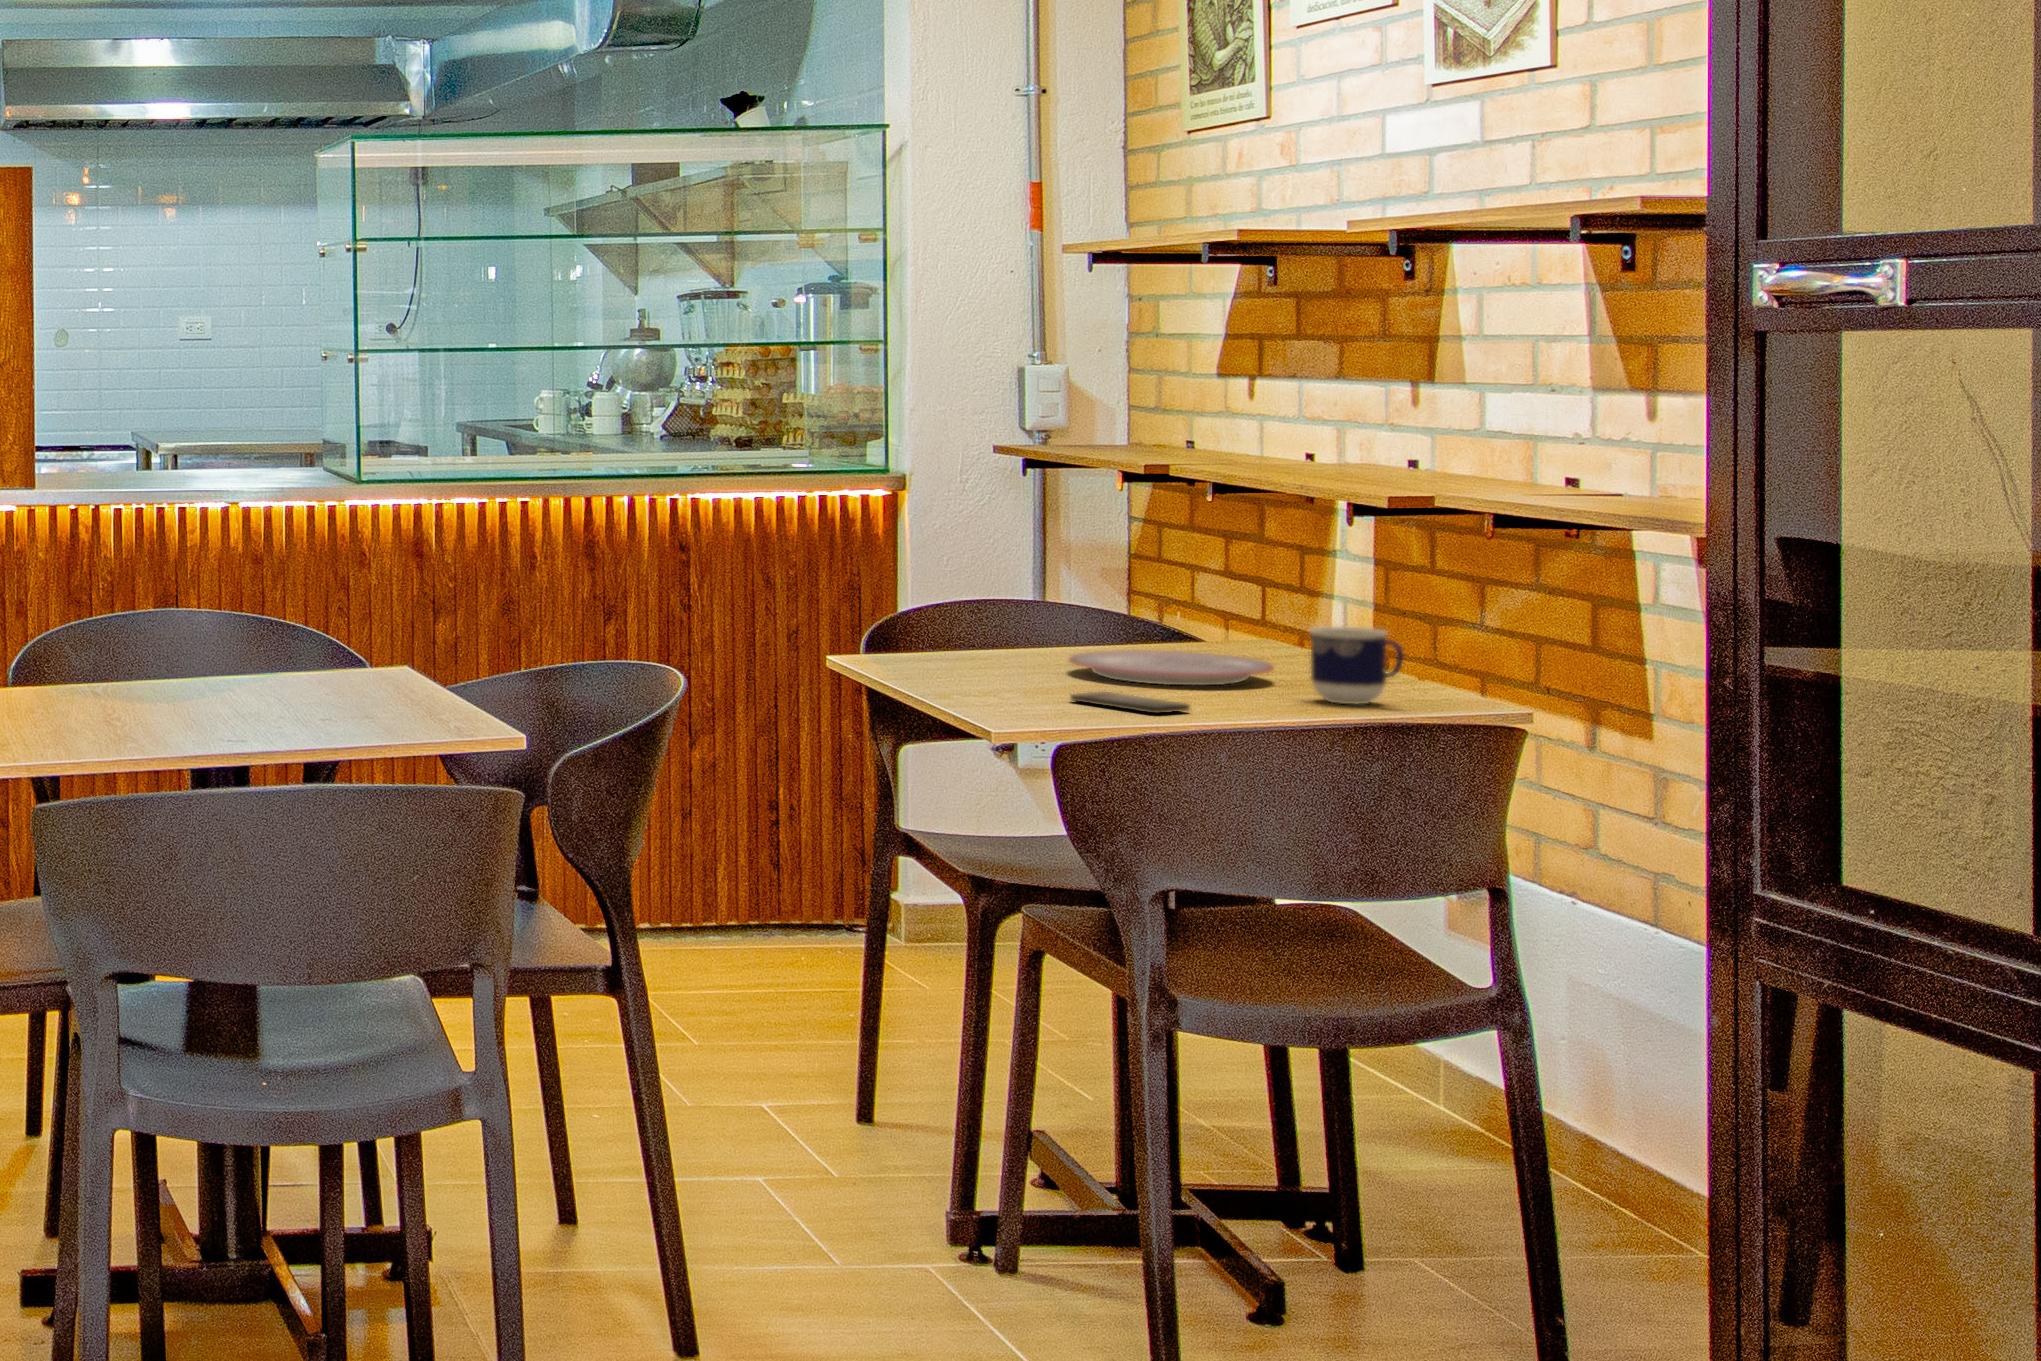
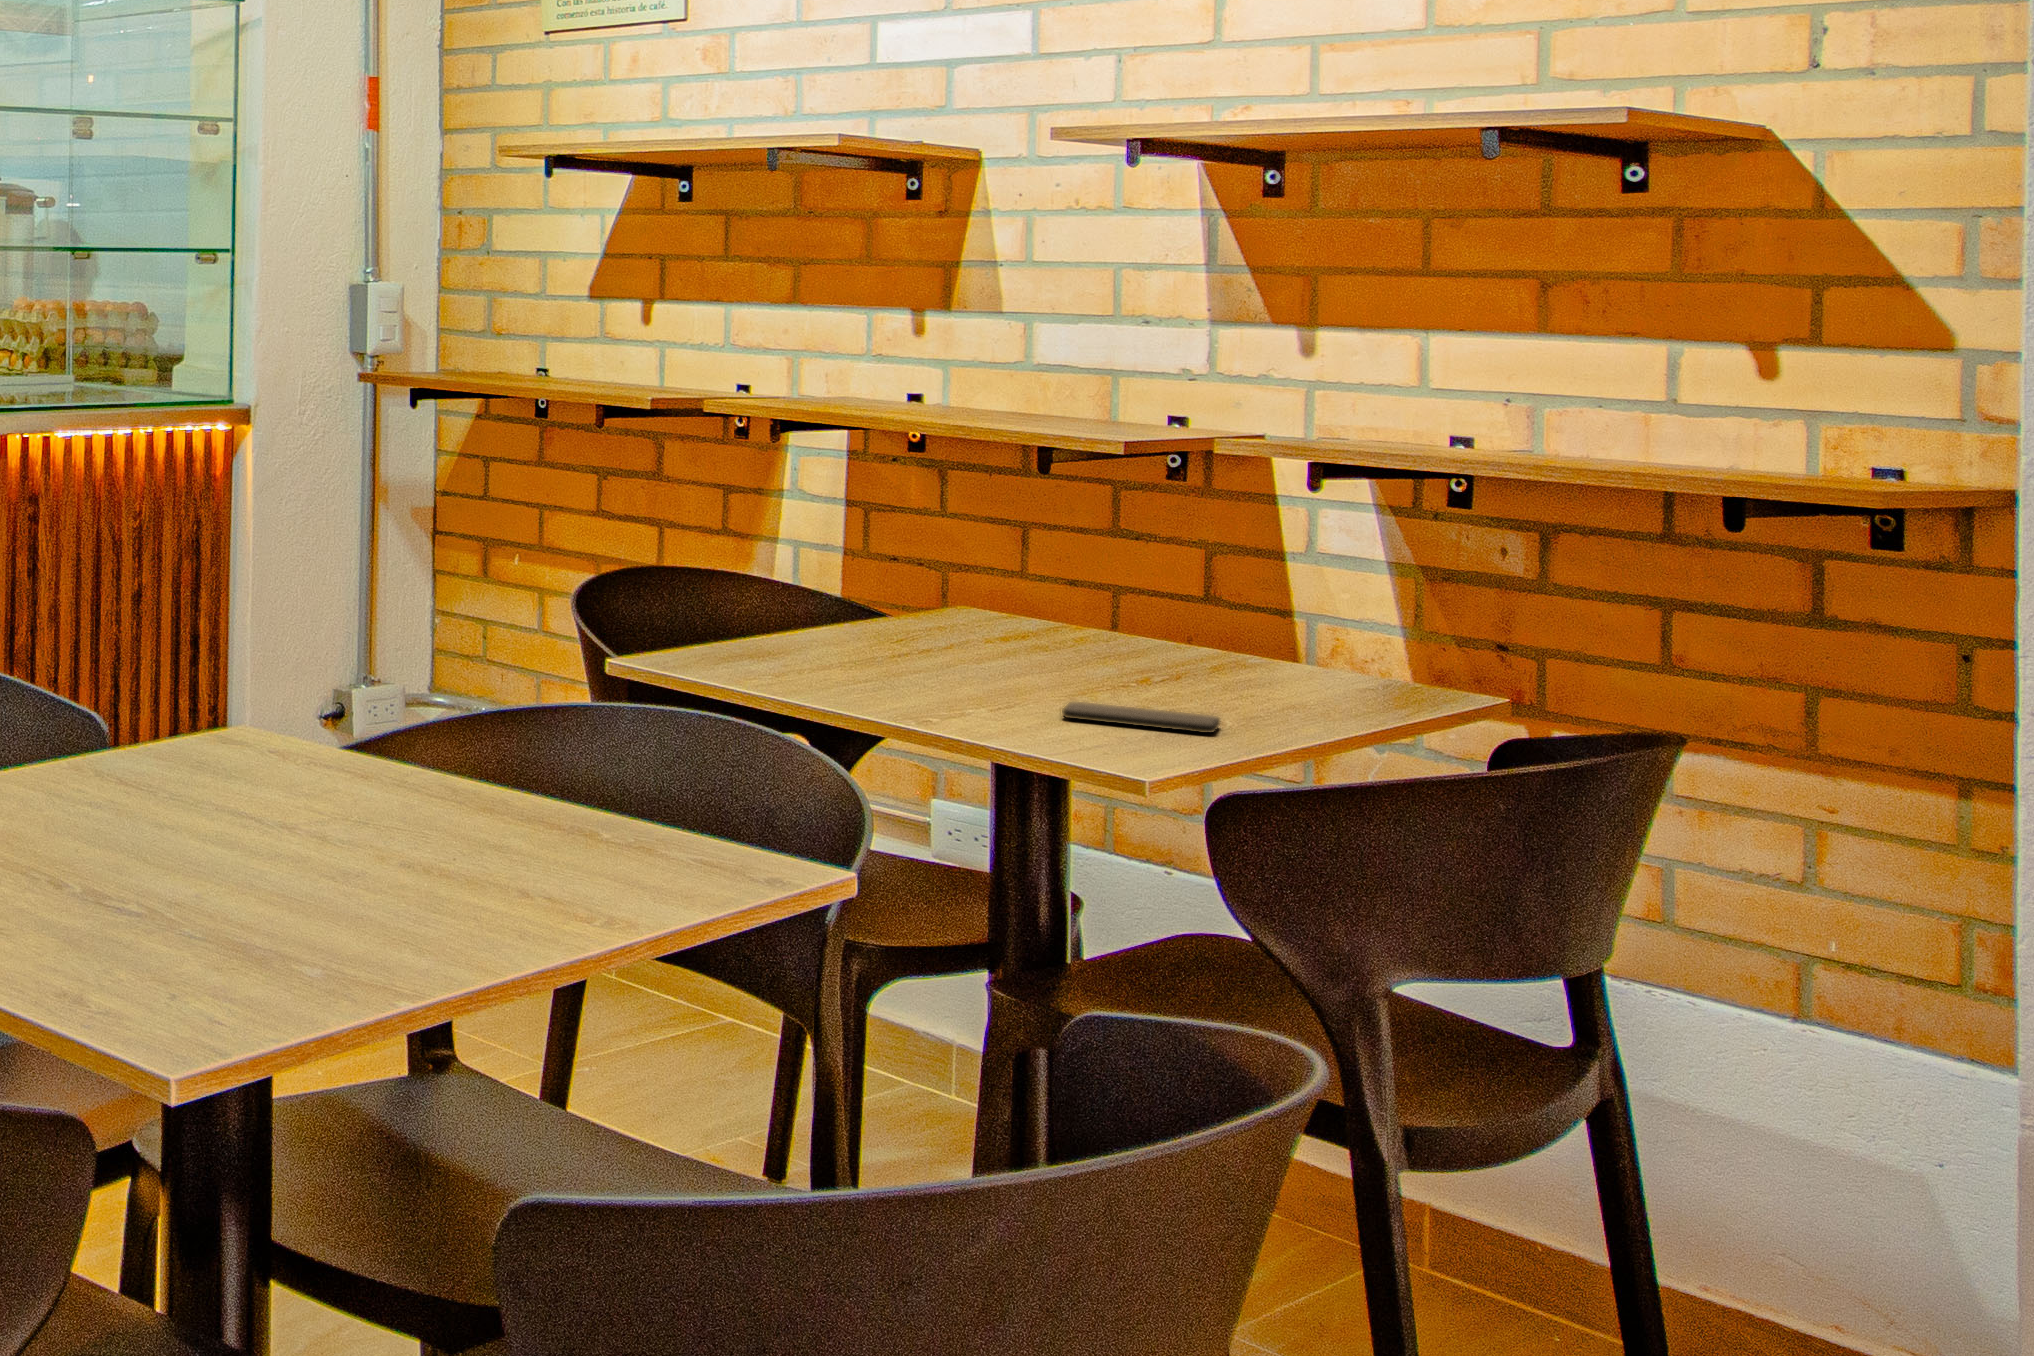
cup: present [1310,627,1403,704] -> none [1212,600,1334,695]
plate: present [1069,650,1273,685] -> none [869,629,1112,677]

